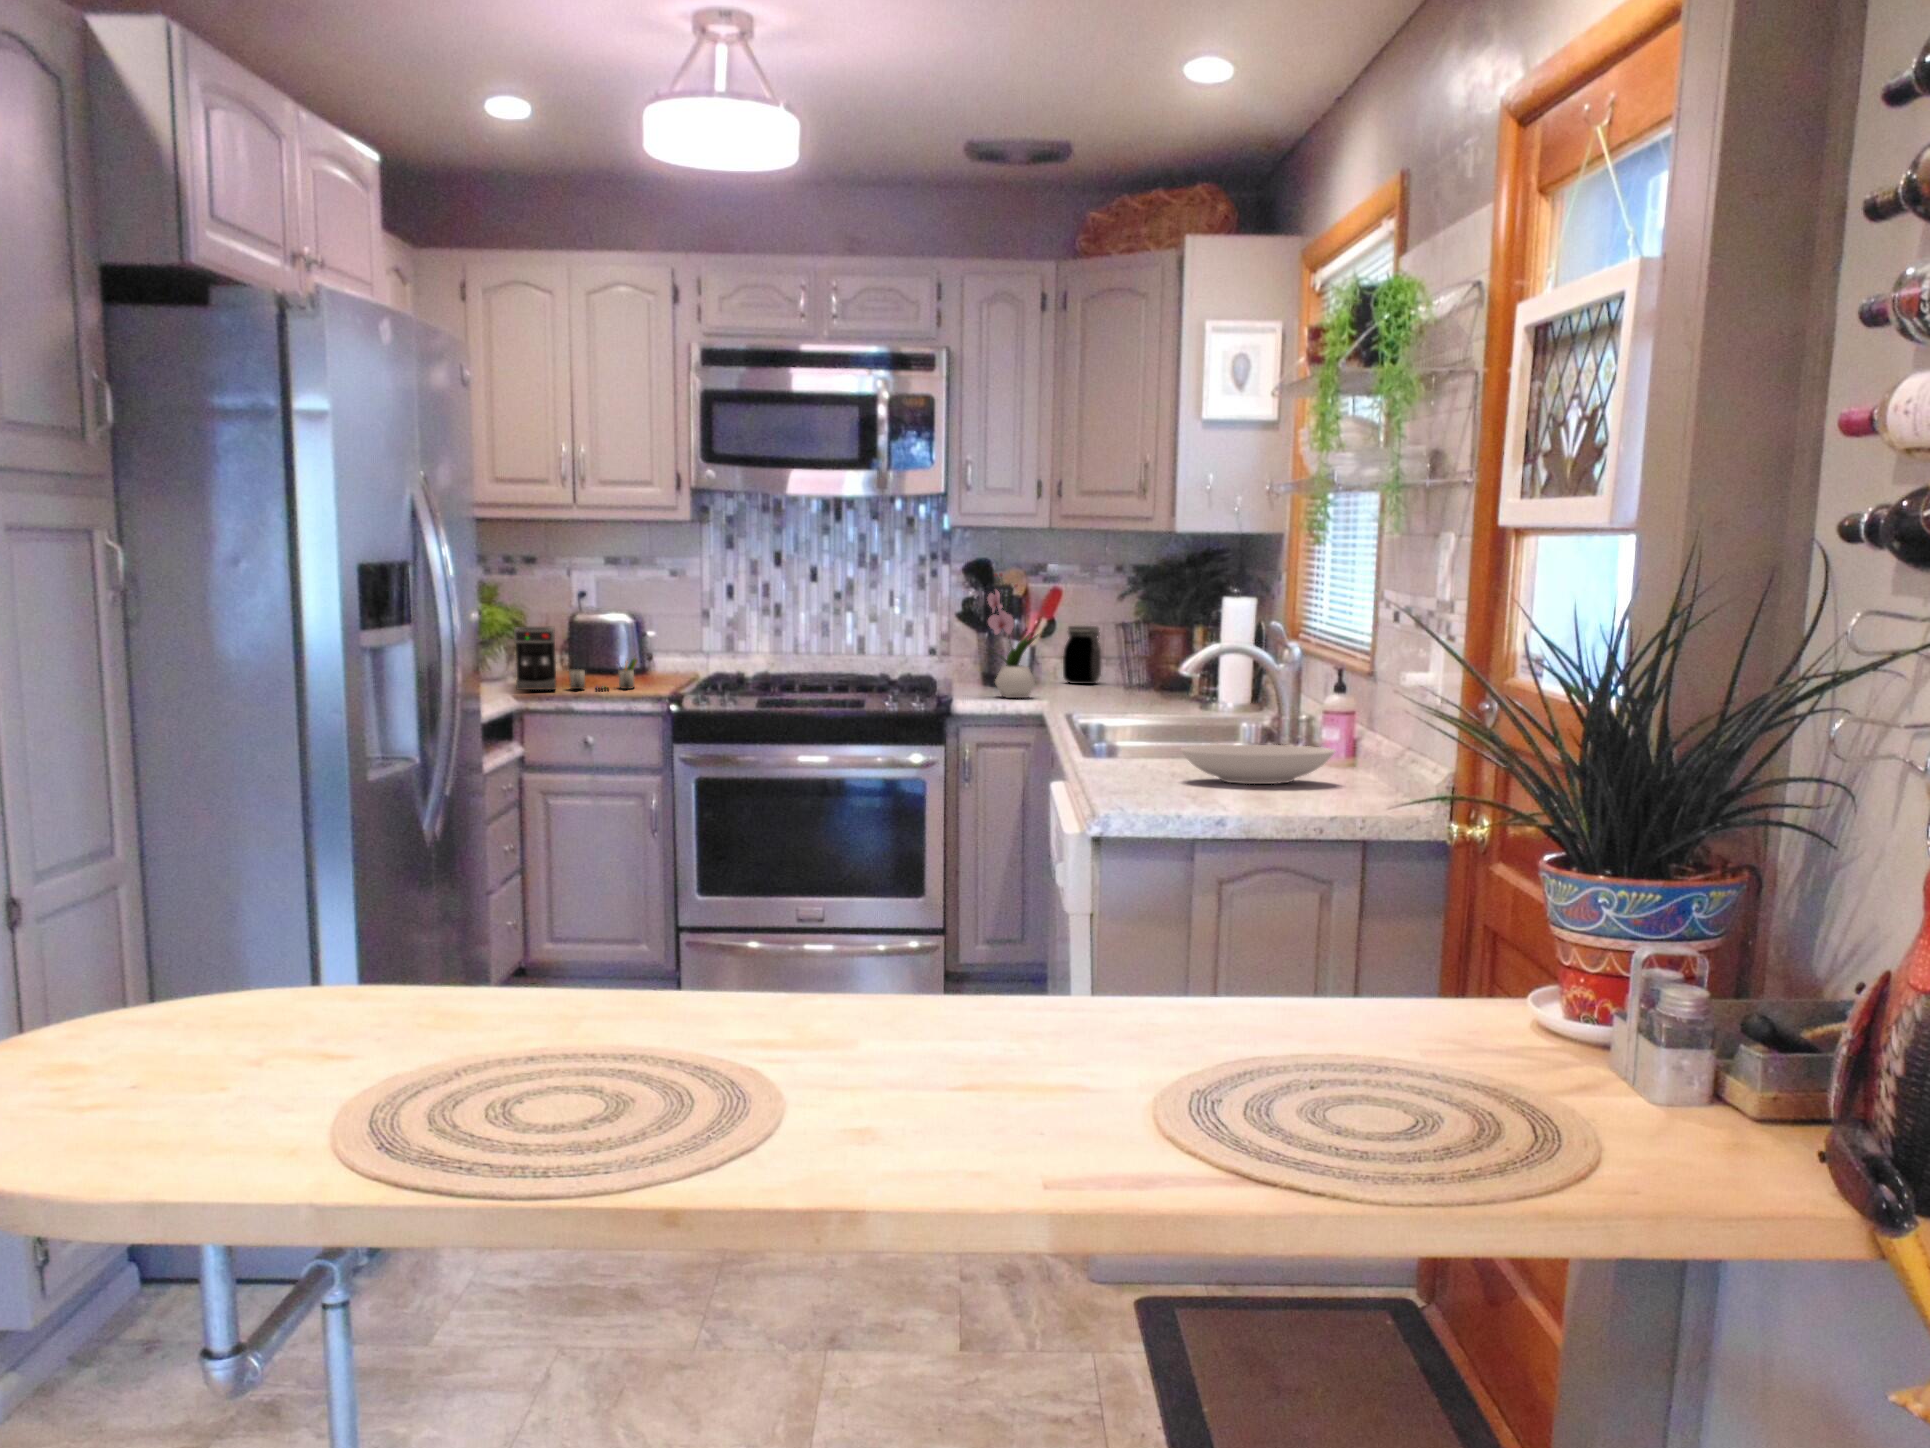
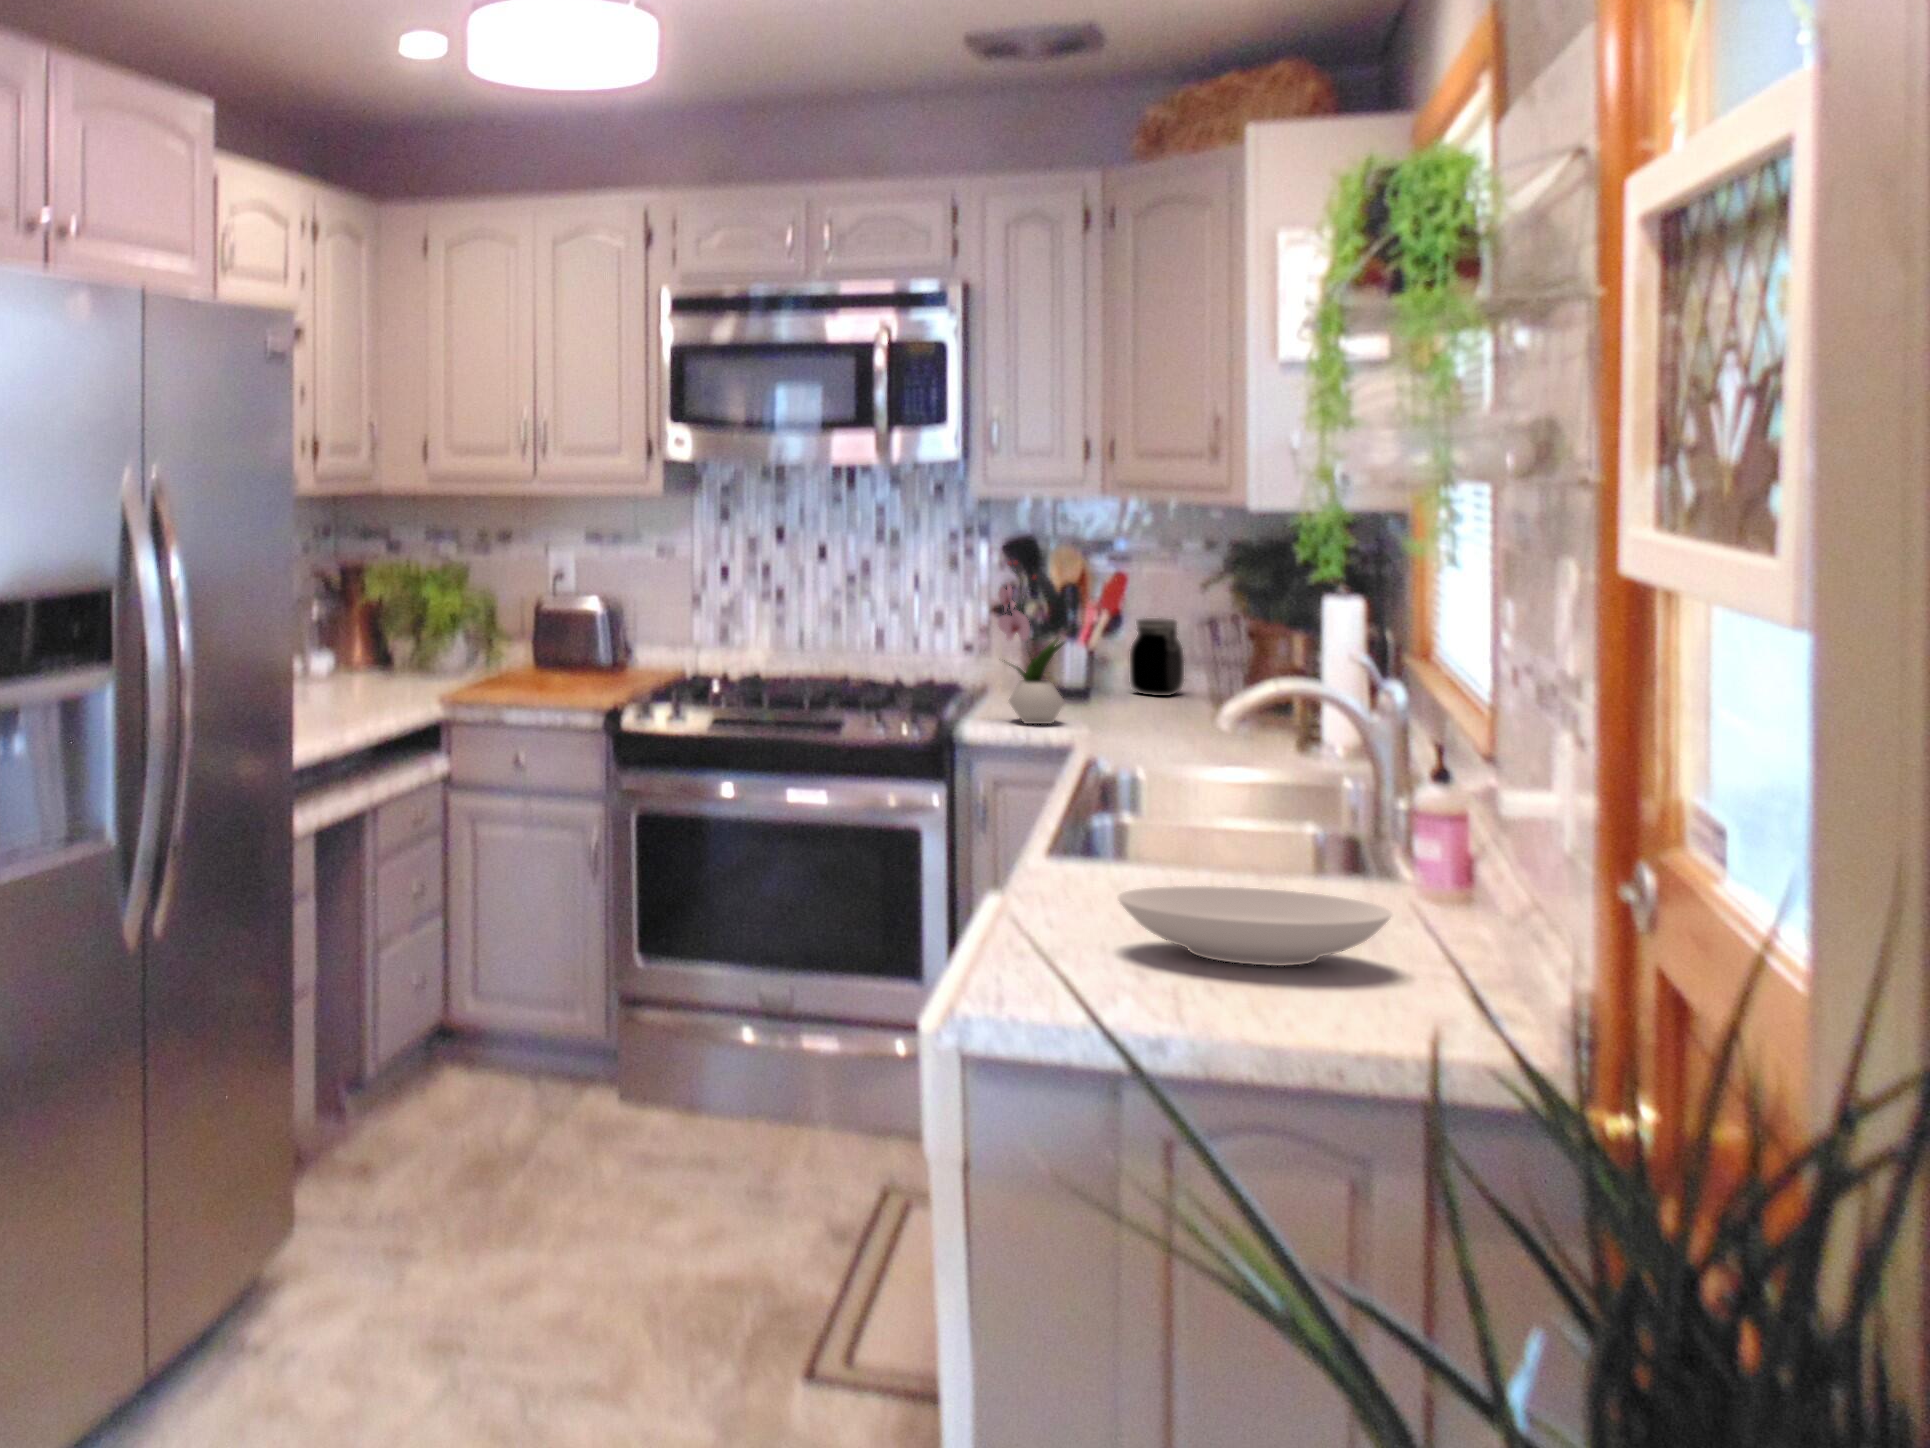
coffee maker: present [514,627,638,690] -> none [449,618,590,695]

